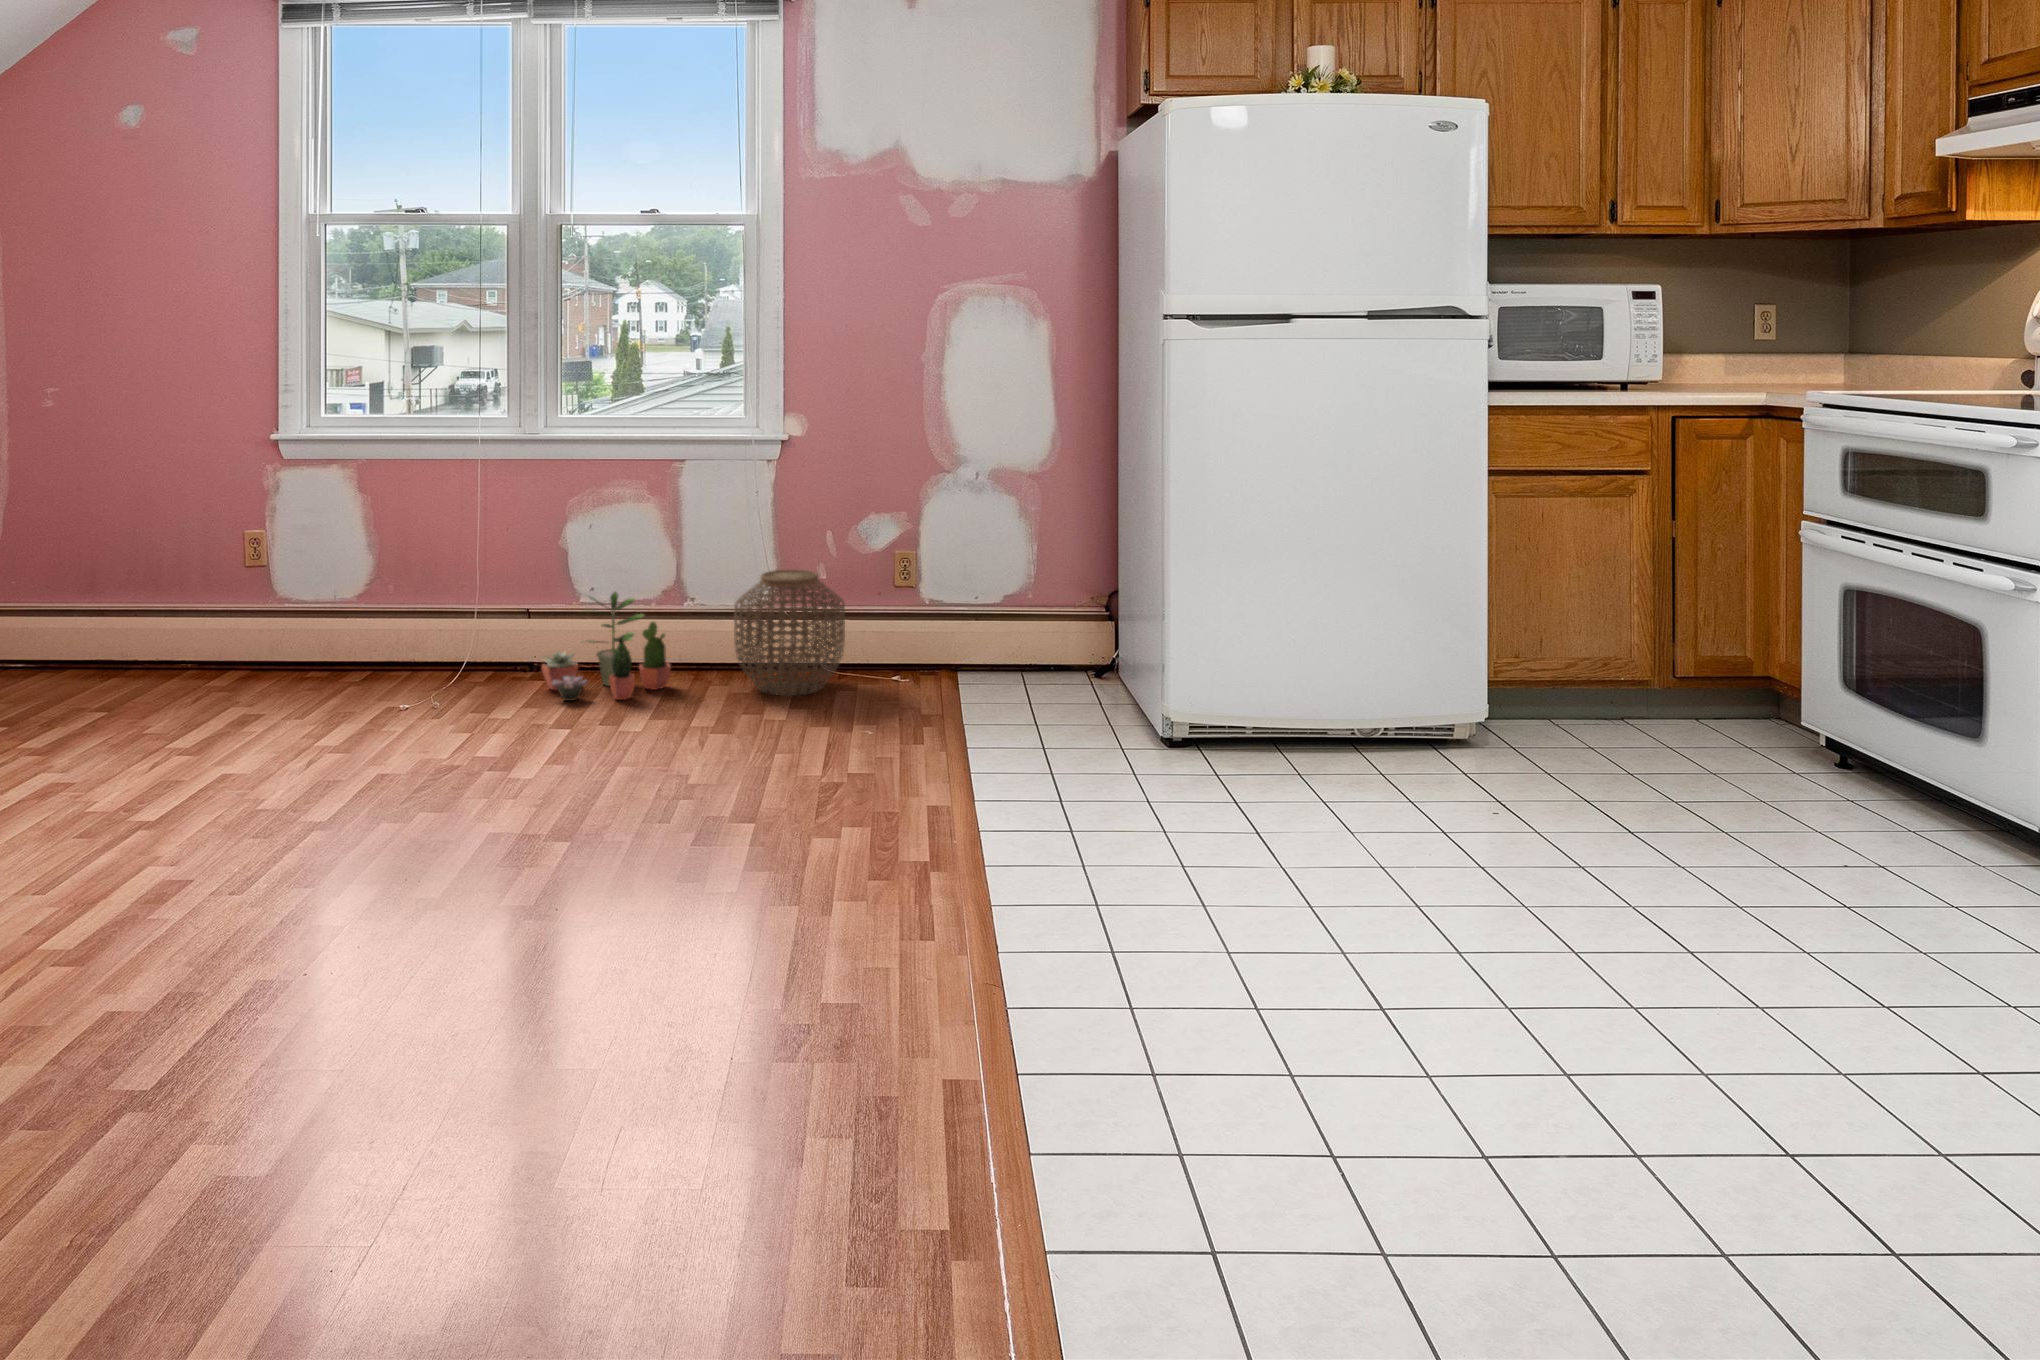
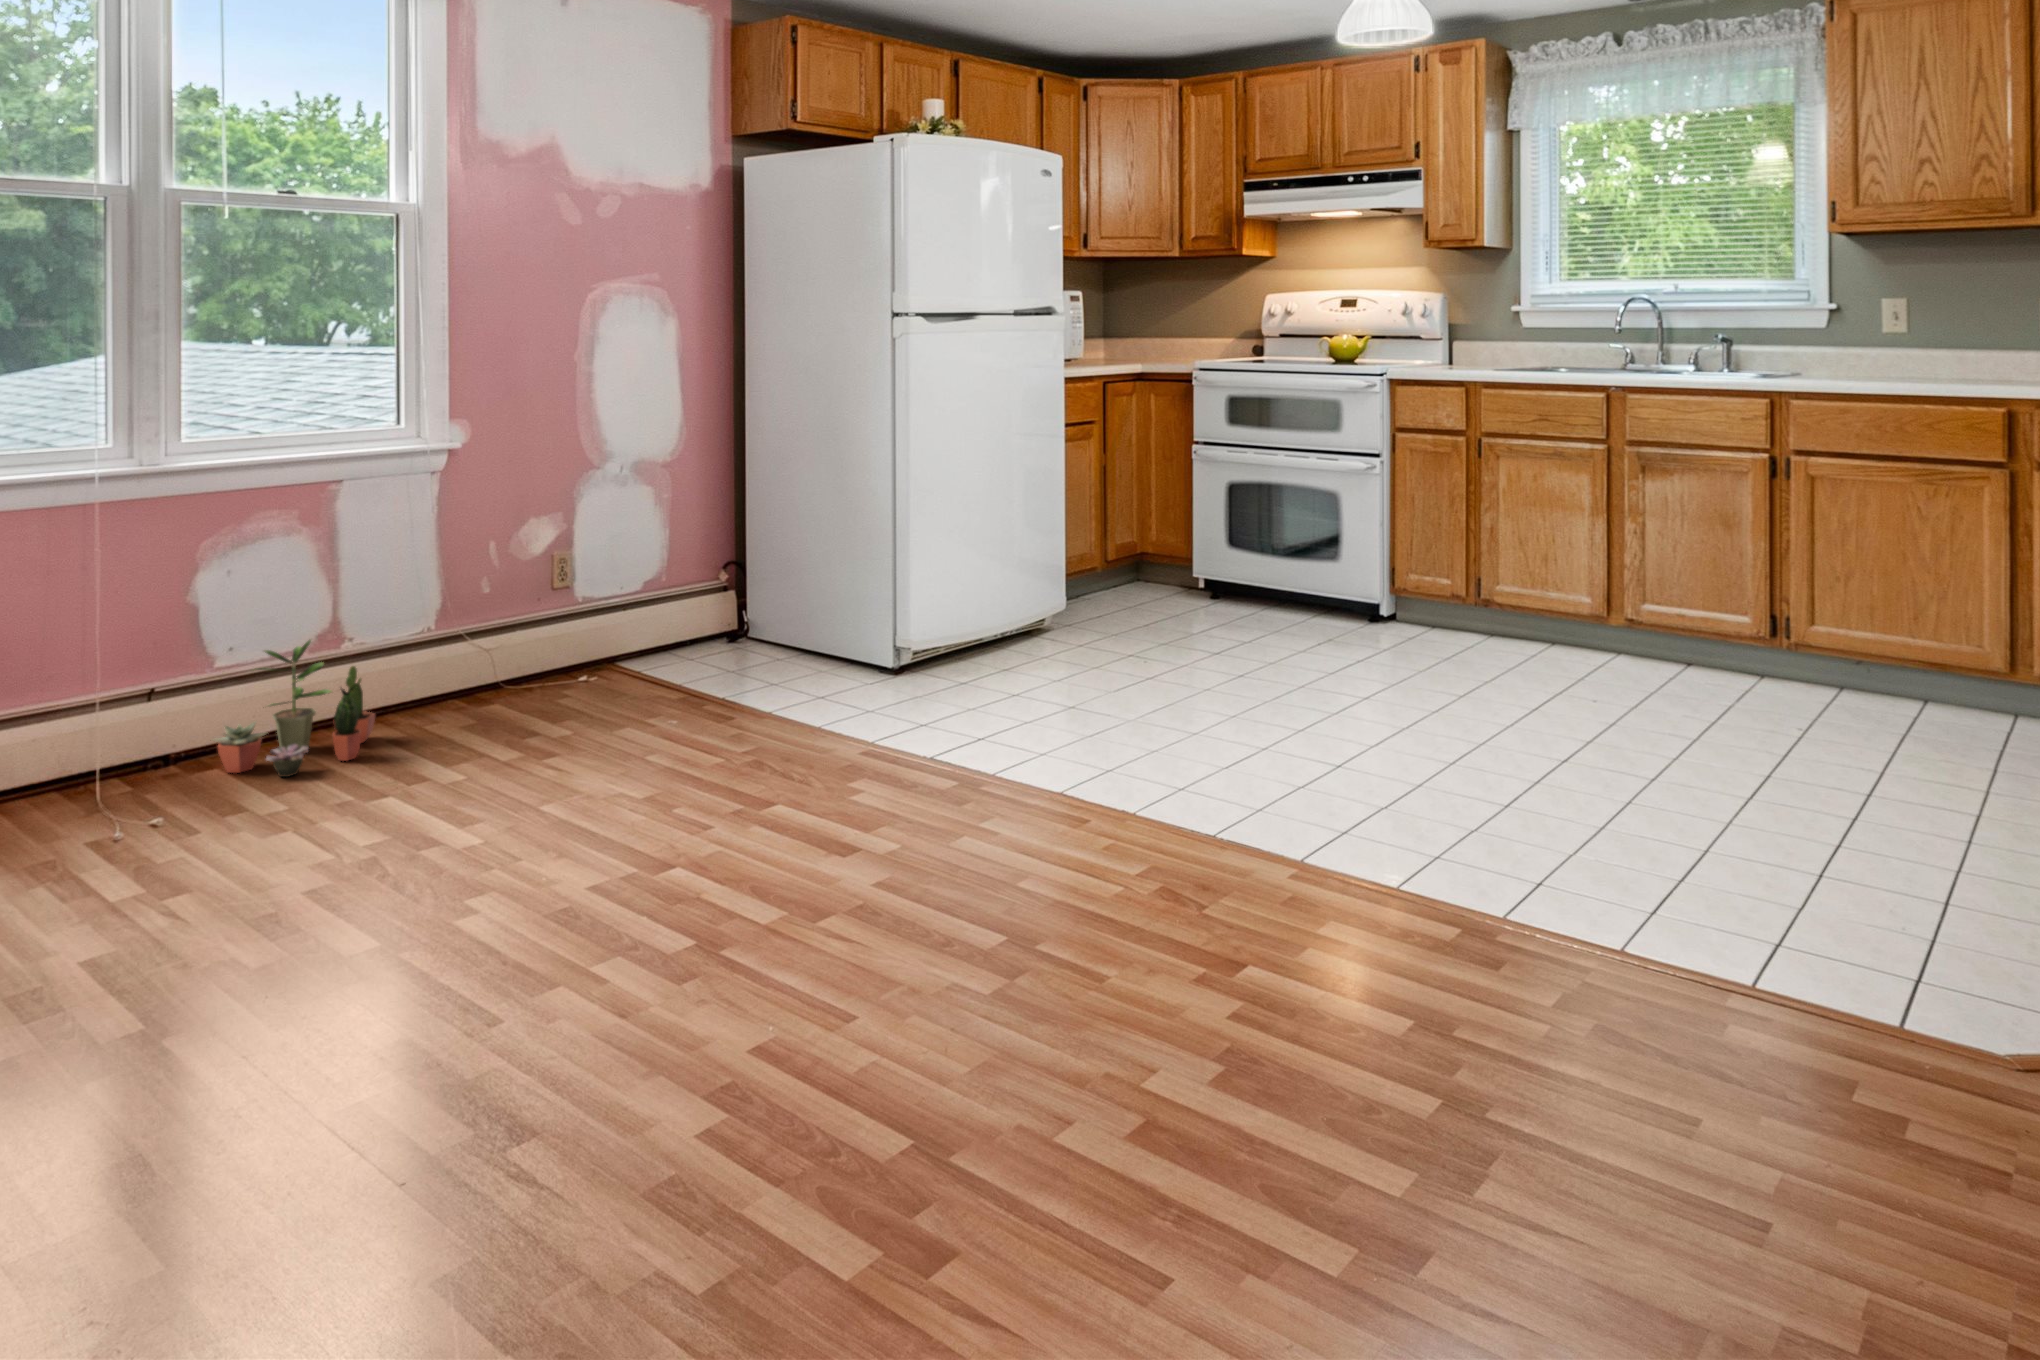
woven basket: present [734,569,845,696] -> none [435,582,559,718]

